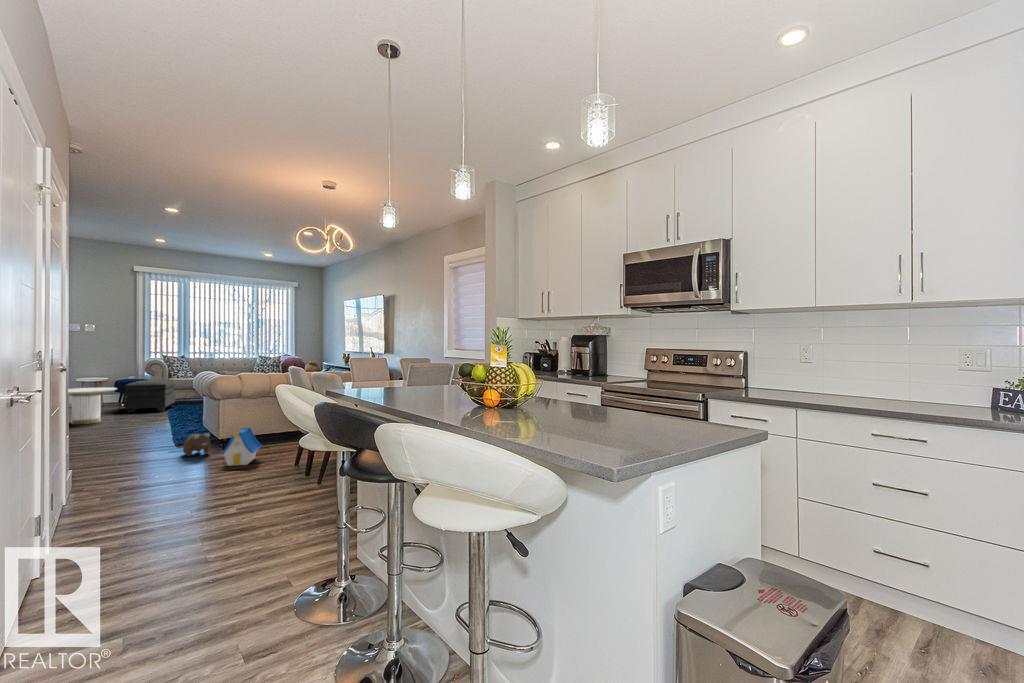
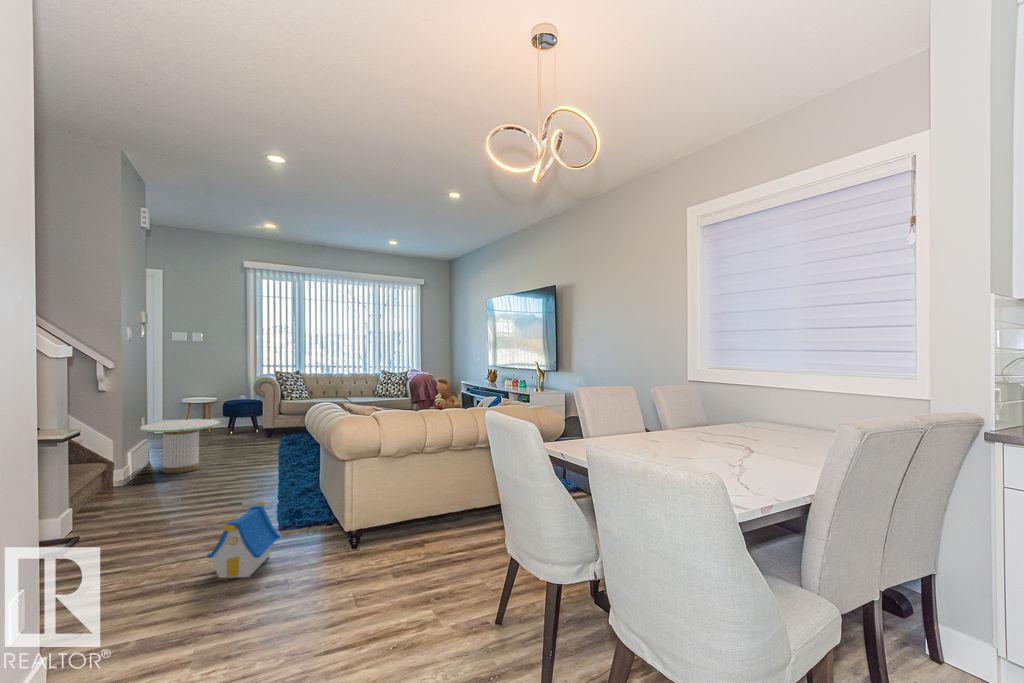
ottoman: present [125,380,175,413] -> none [231,403,290,449]
toy house: present [220,426,262,466] -> present [207,502,281,578]
plush toy: present [183,434,211,456] -> none [310,542,357,590]

